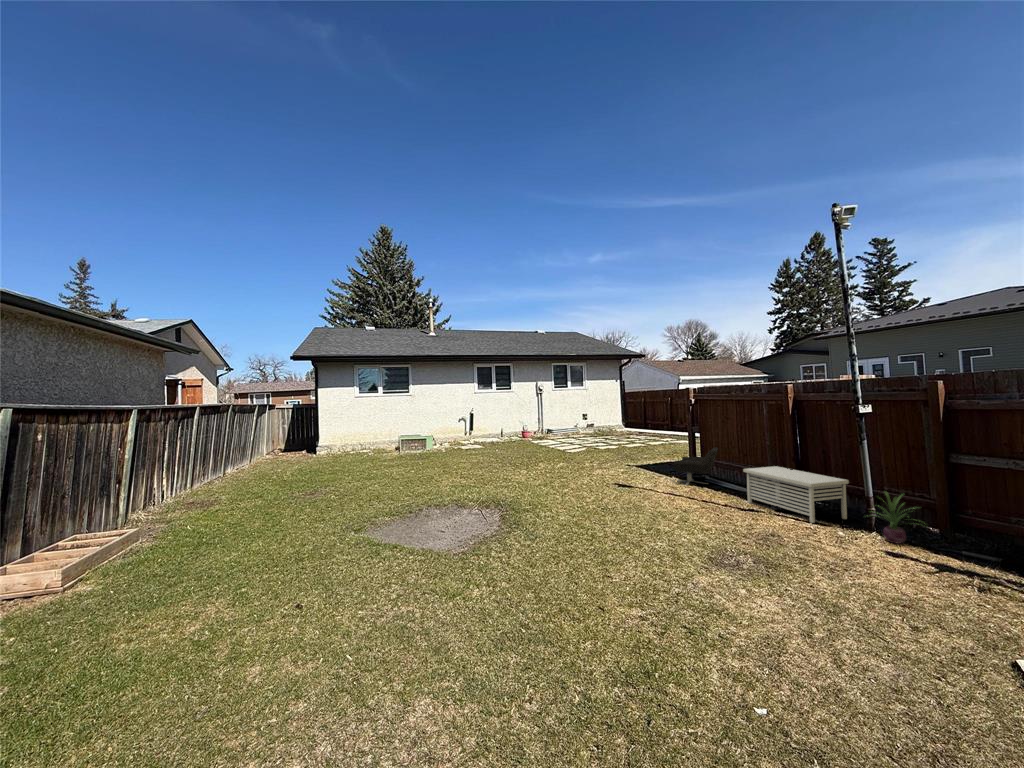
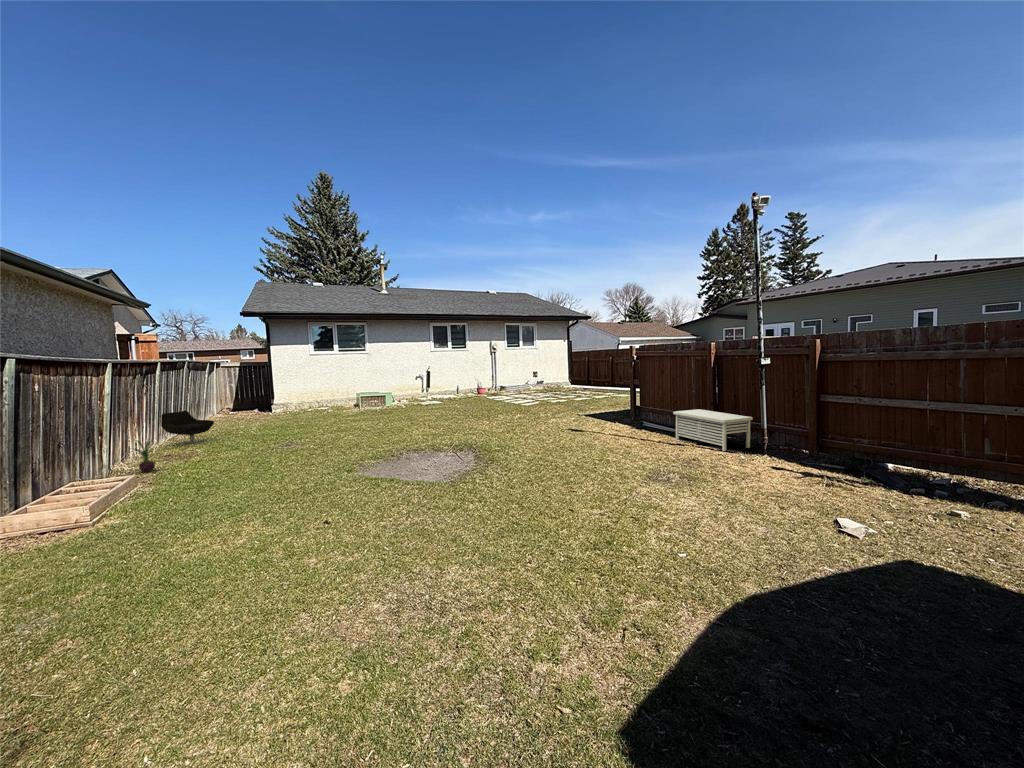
lounge chair: present [674,448,718,485] -> present [161,411,214,446]
decorative plant: present [878,492,915,544] -> present [134,439,158,472]

